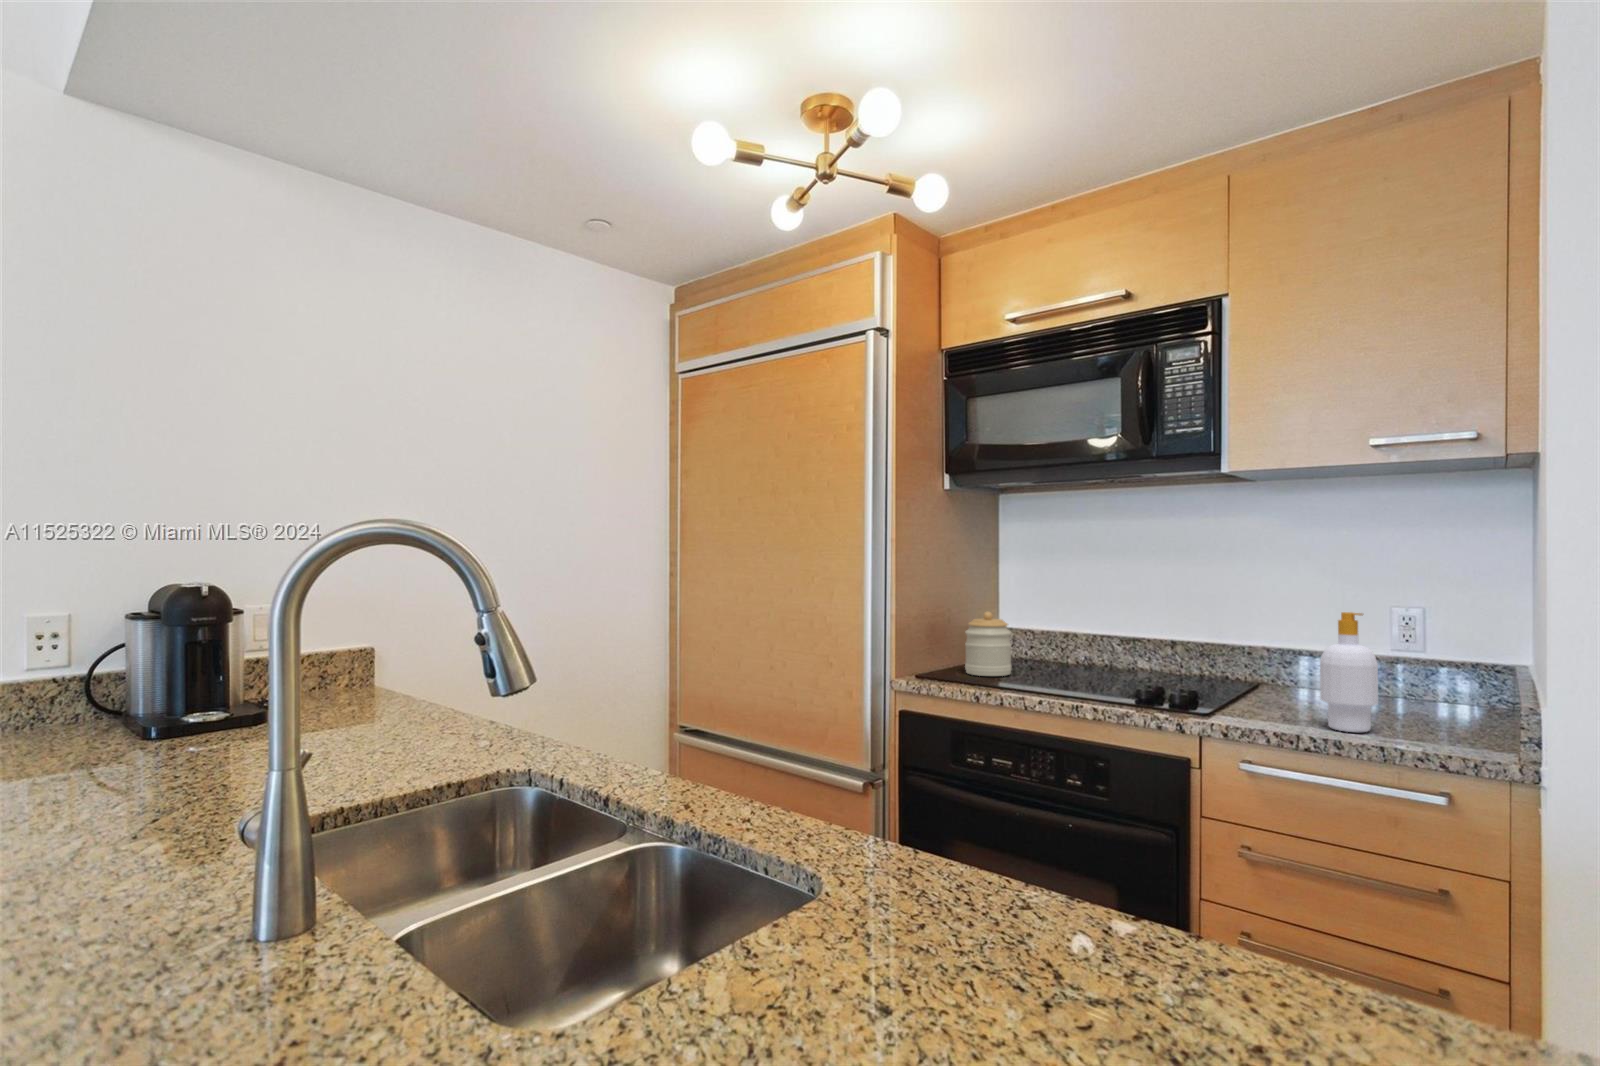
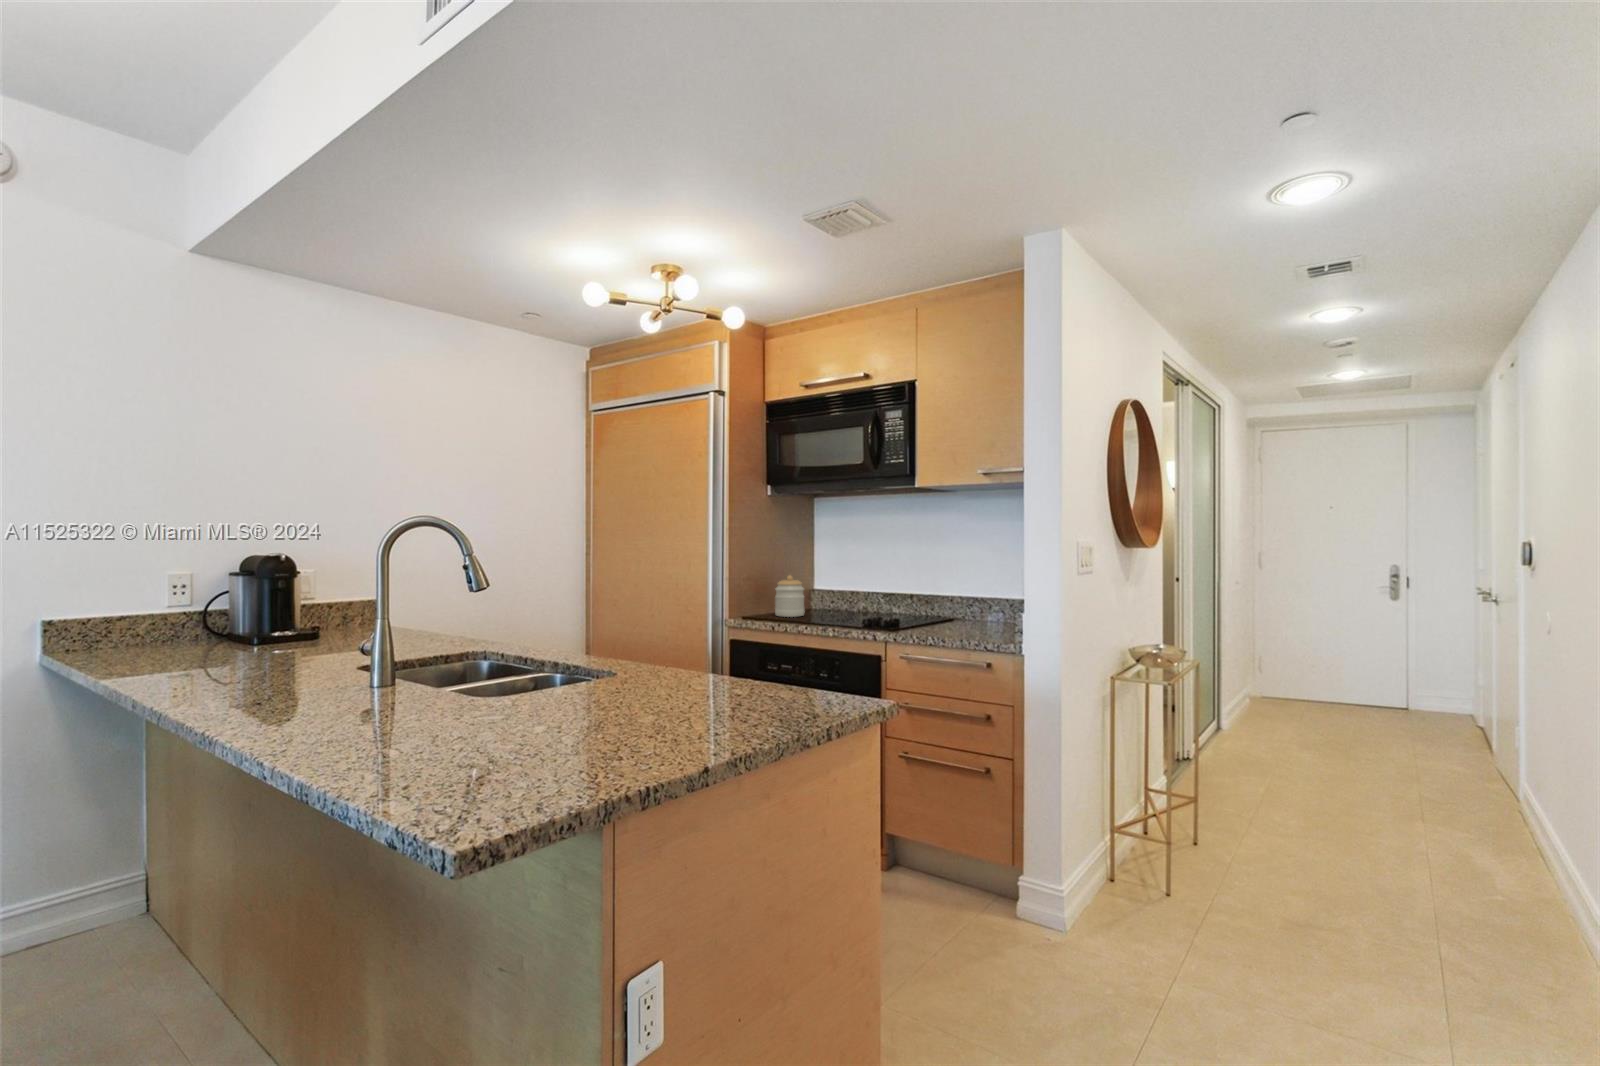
soap bottle: present [1320,612,1378,732] -> none [953,569,982,638]

